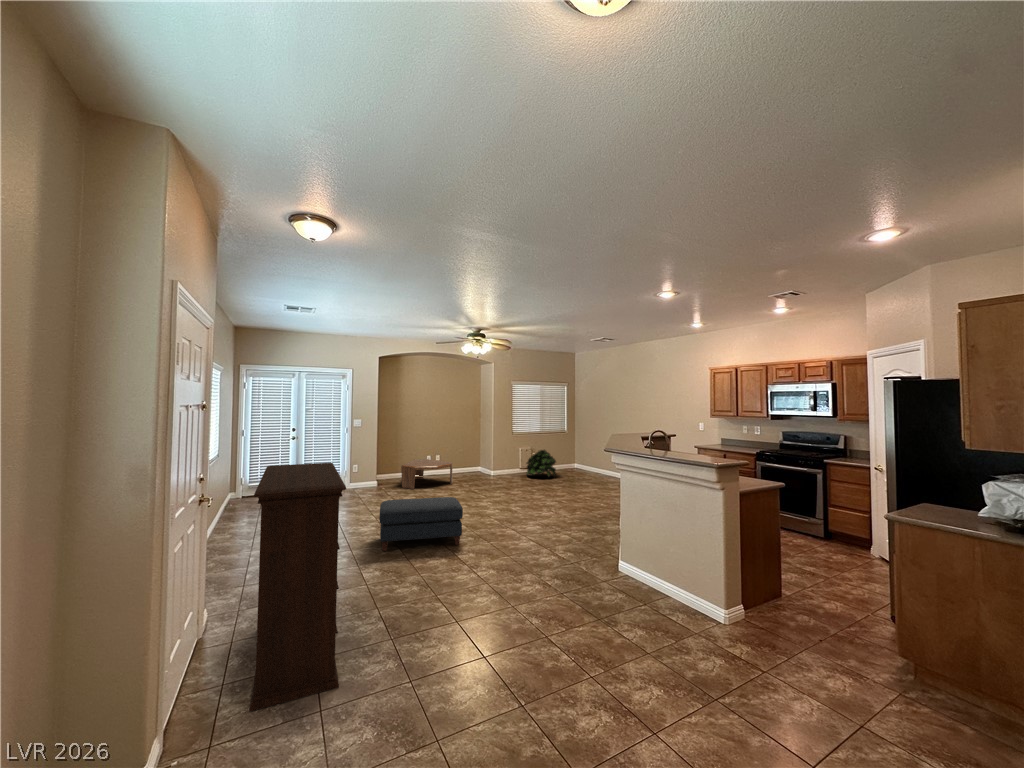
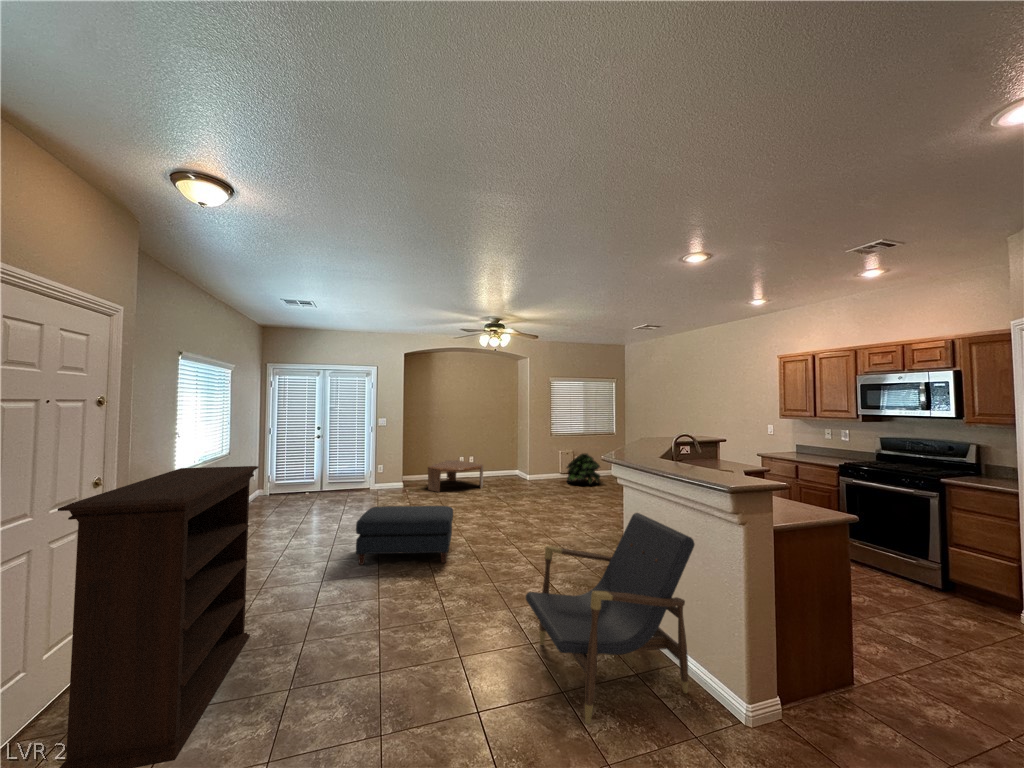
lounge chair: none [561,490,686,634] -> present [526,513,695,724]

